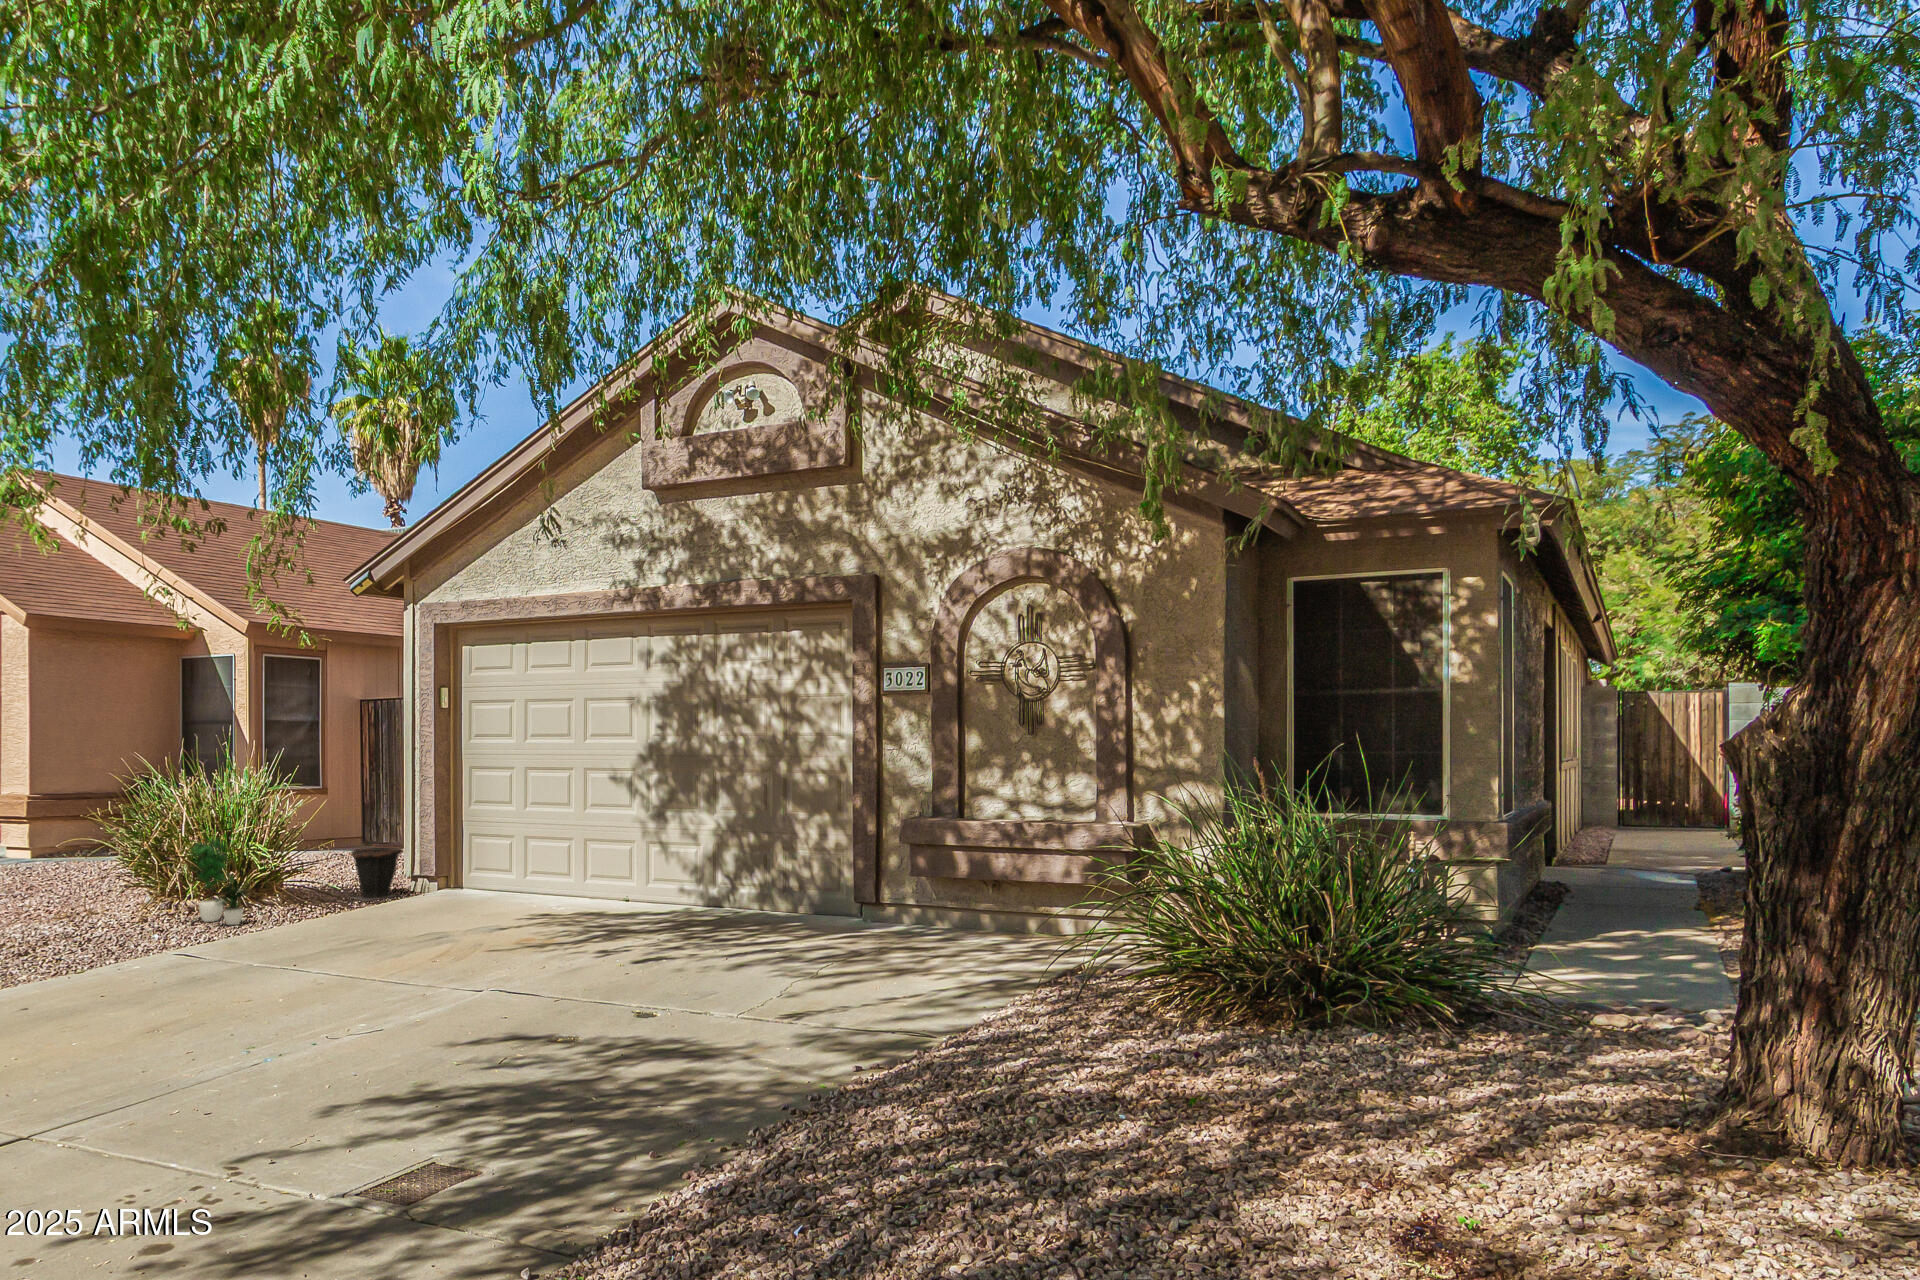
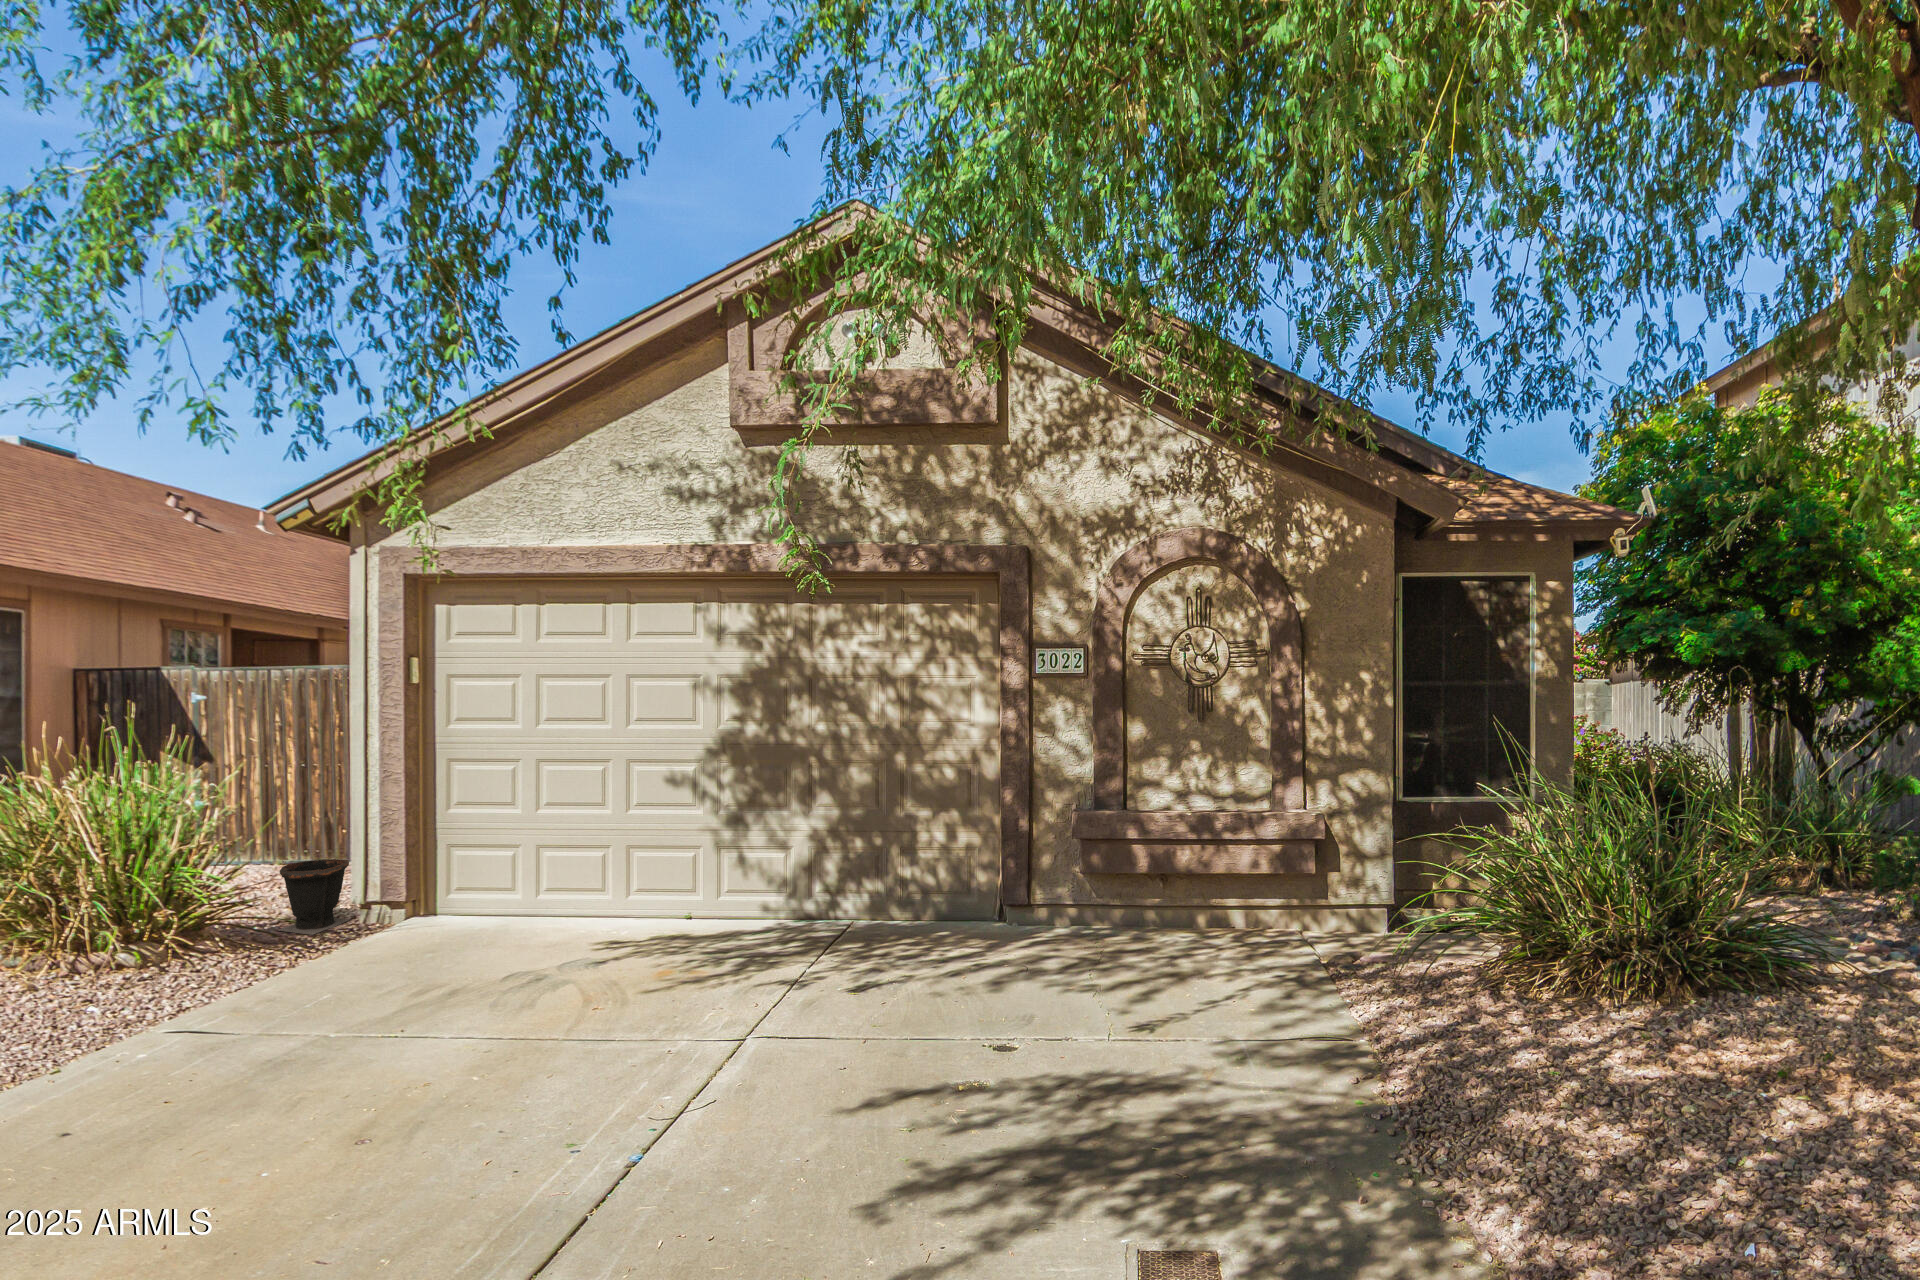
potted plant: present [190,836,248,925] -> none [73,872,198,1003]

